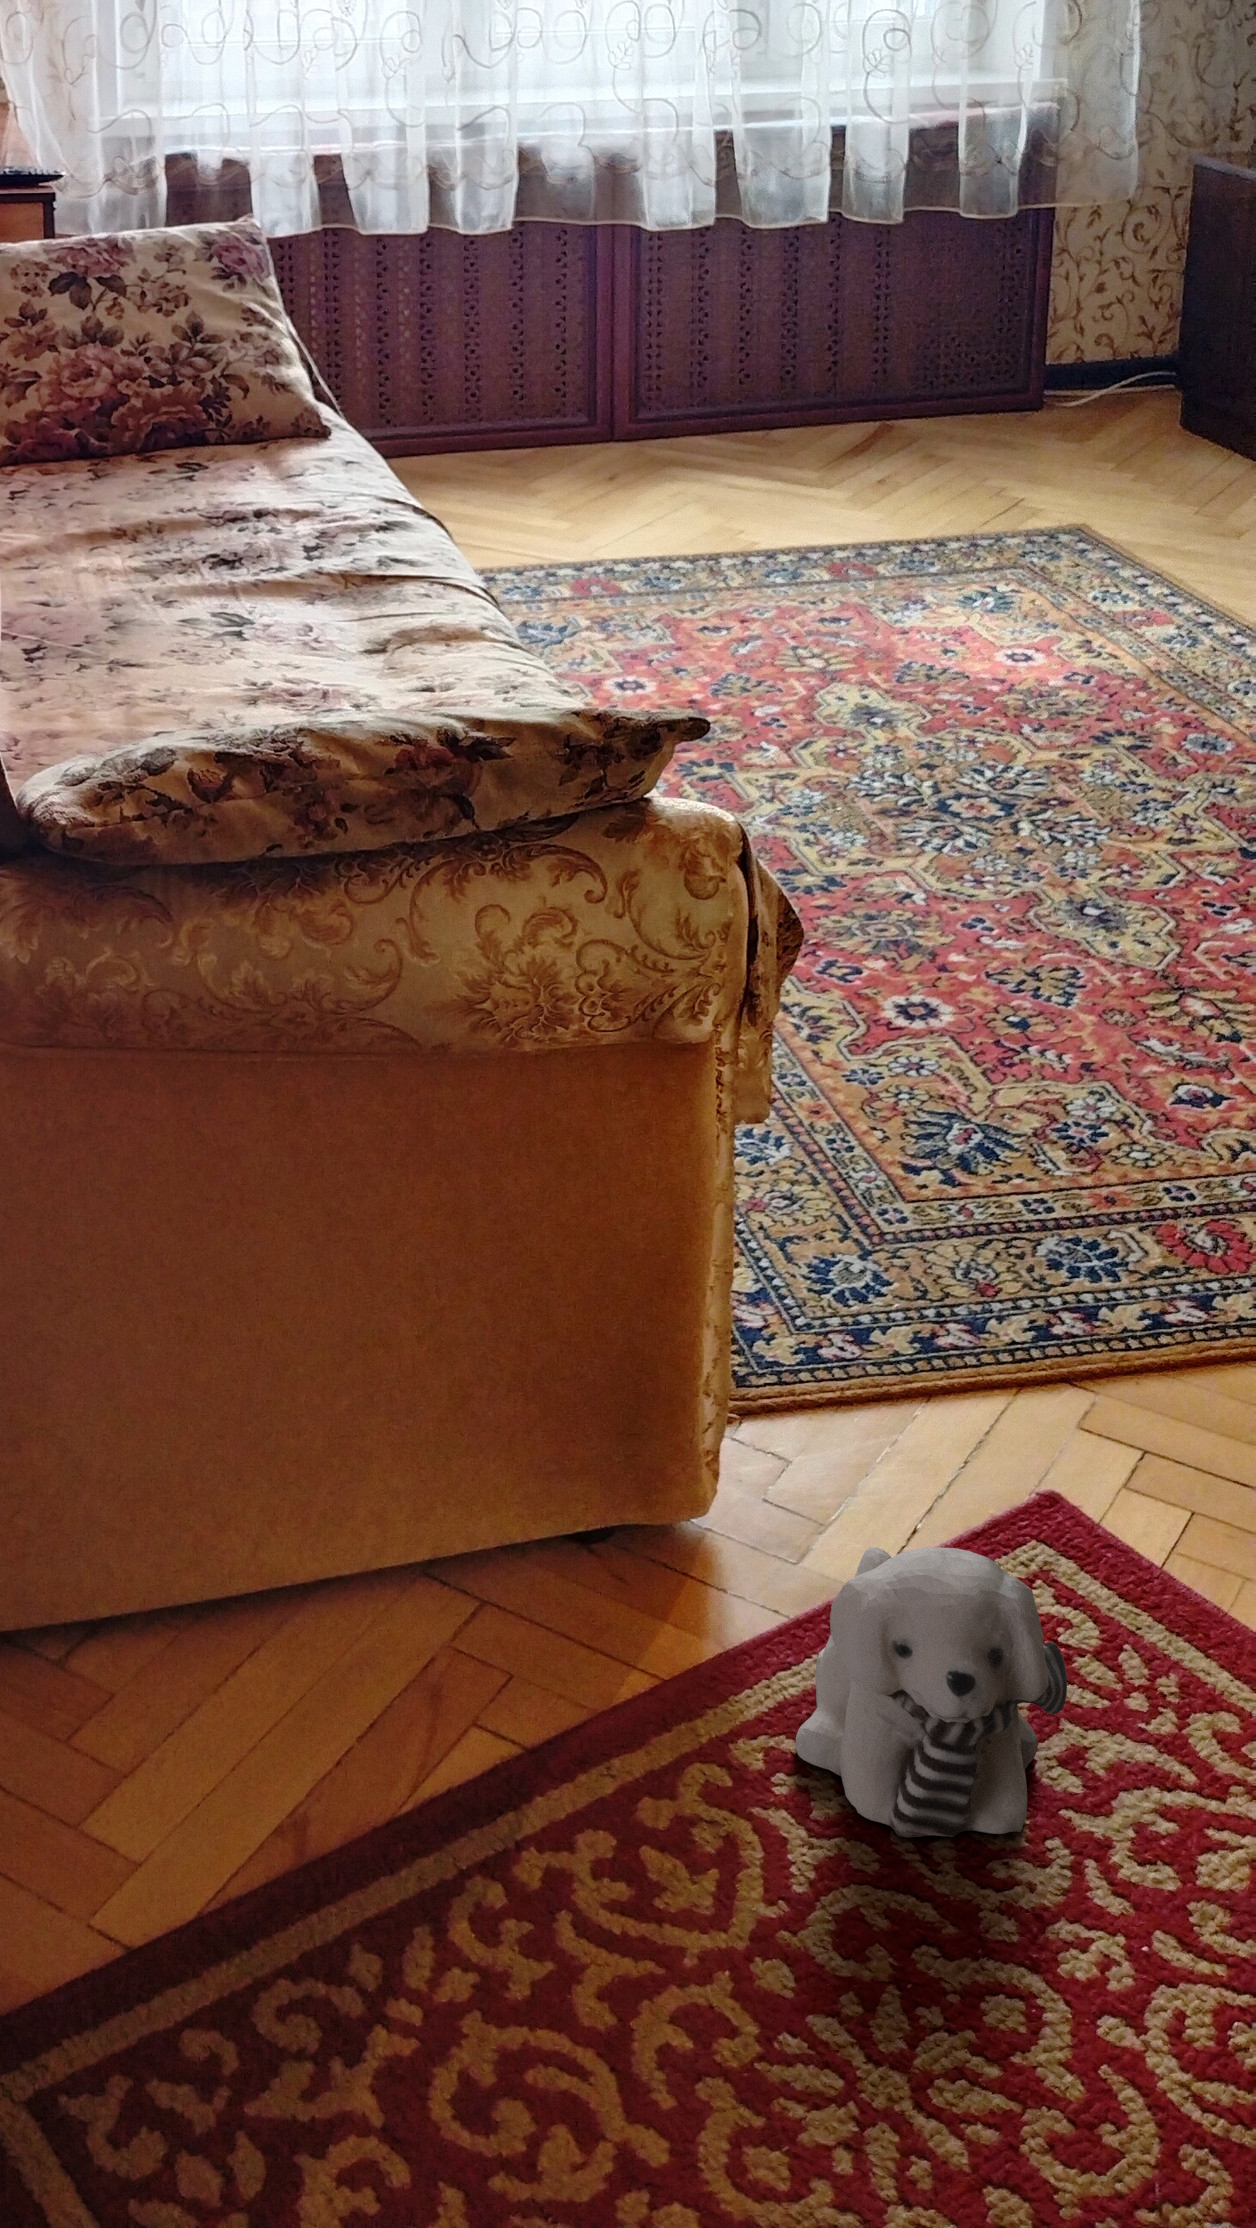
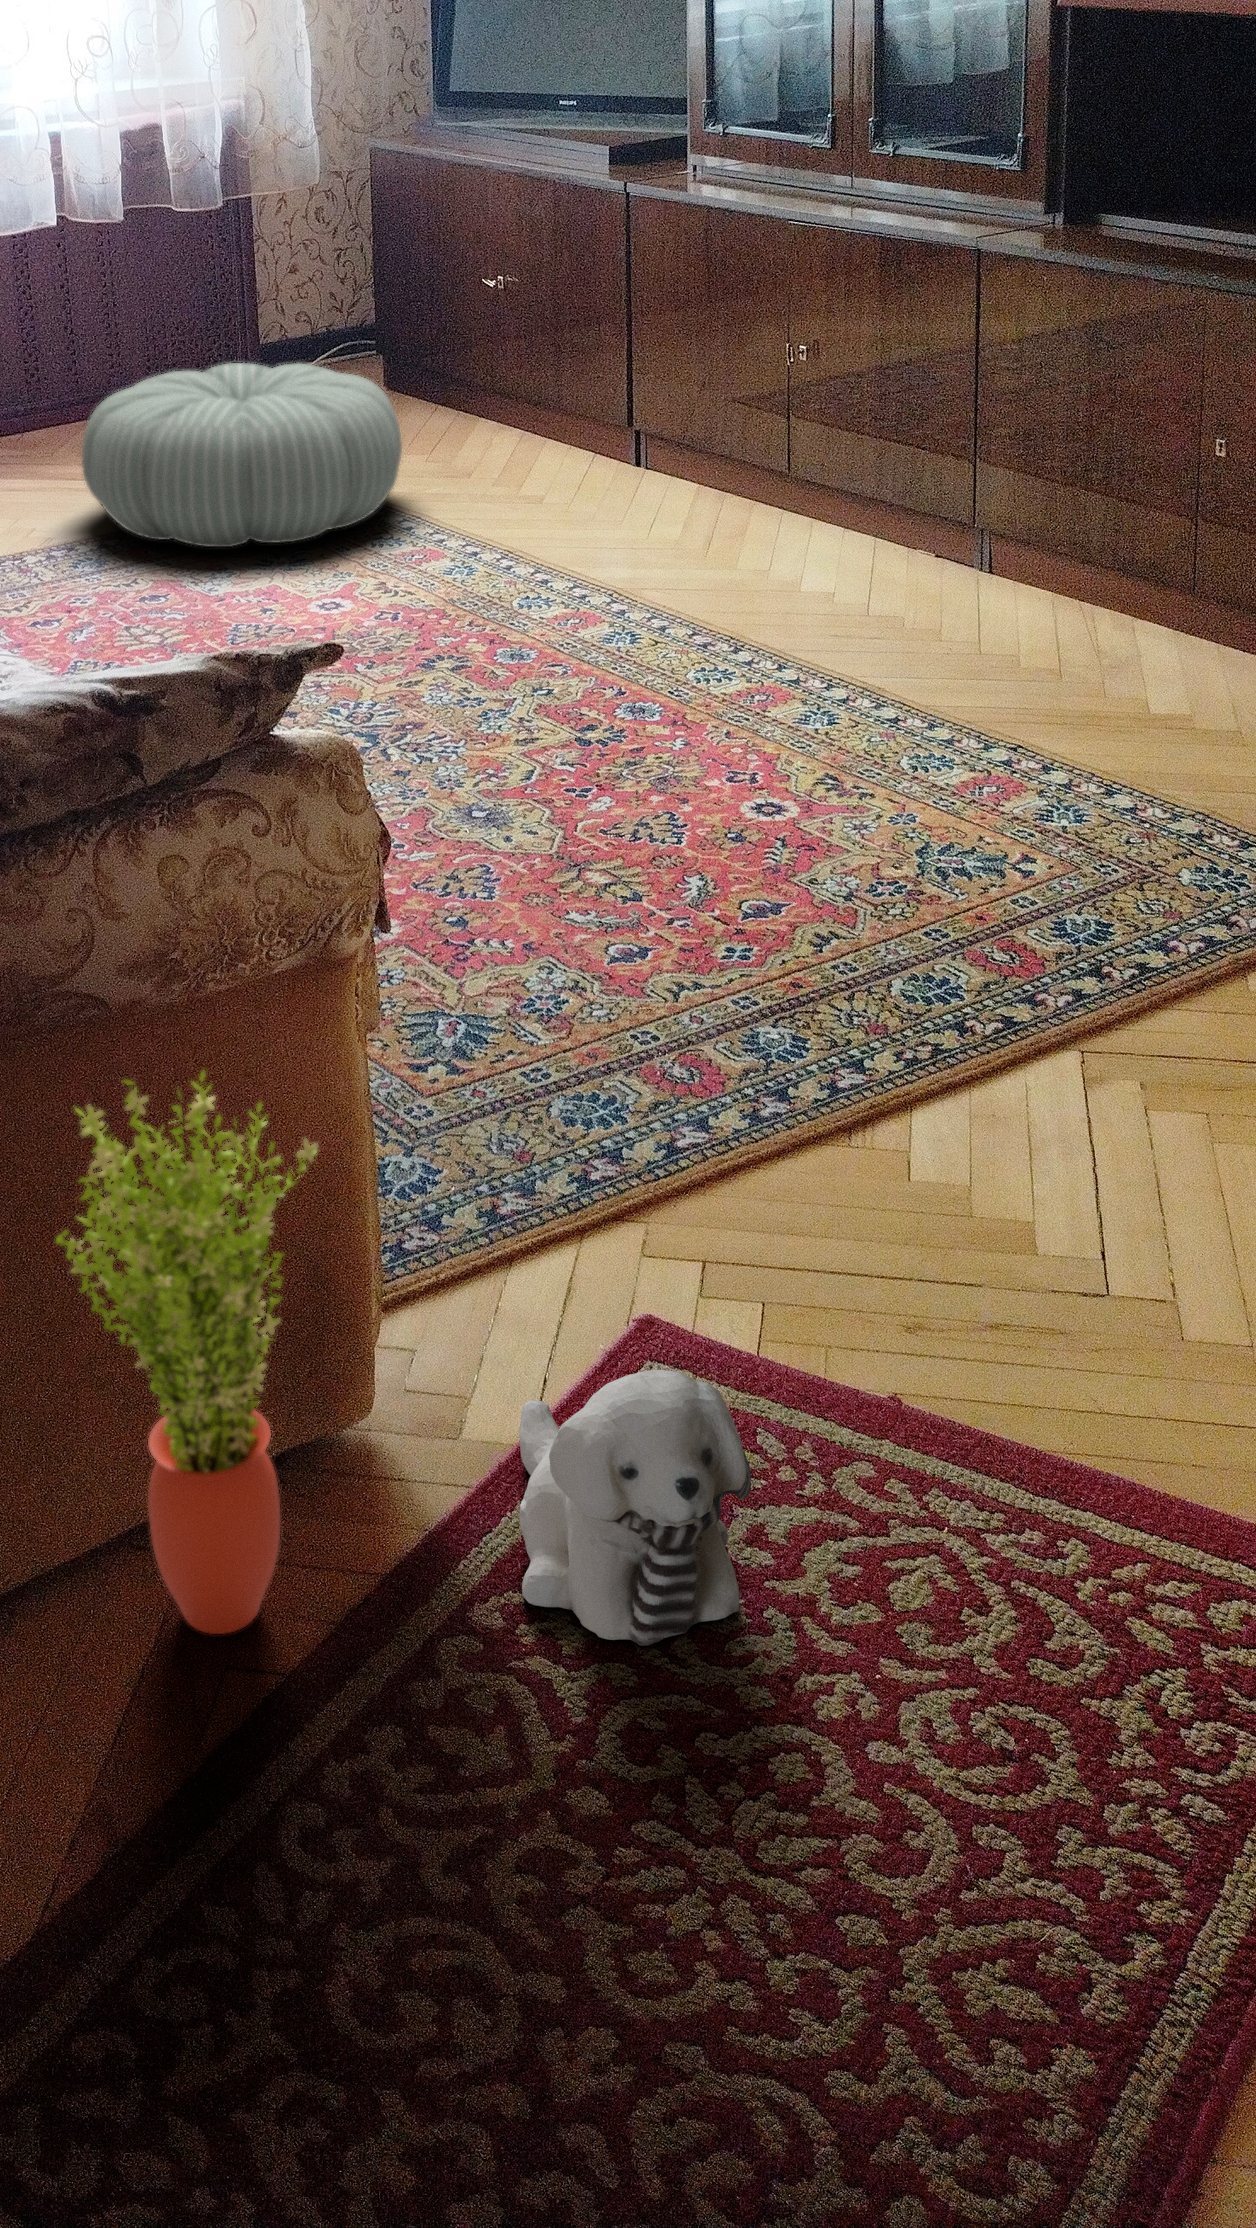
pouf: none [802,385,1154,584] -> present [82,363,402,547]
potted plant: none [334,1121,617,1696] -> present [56,1071,318,1634]

